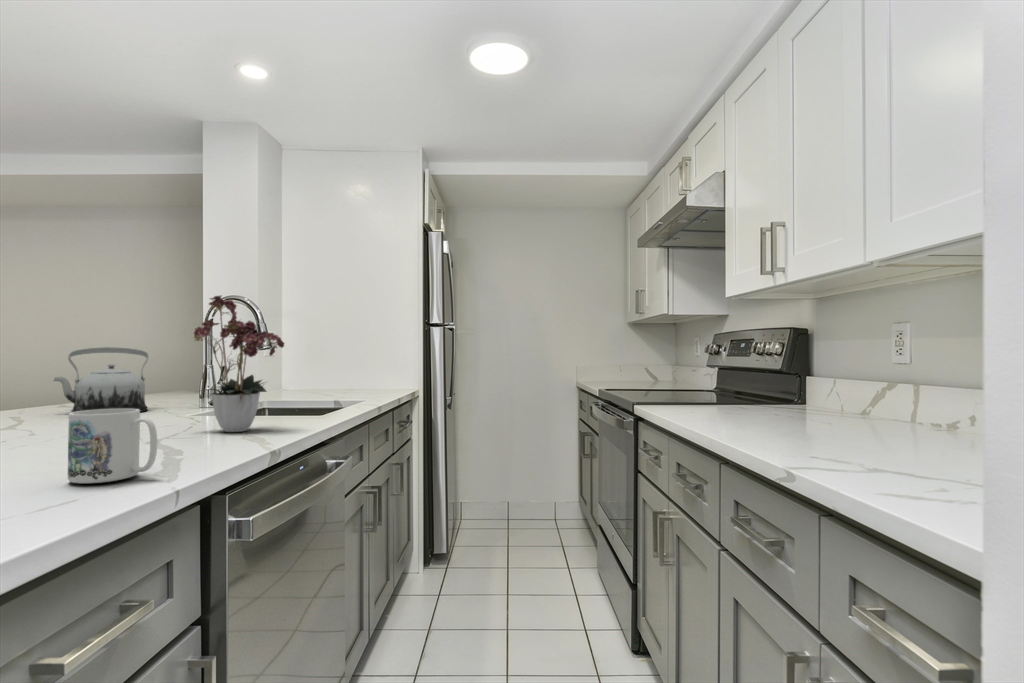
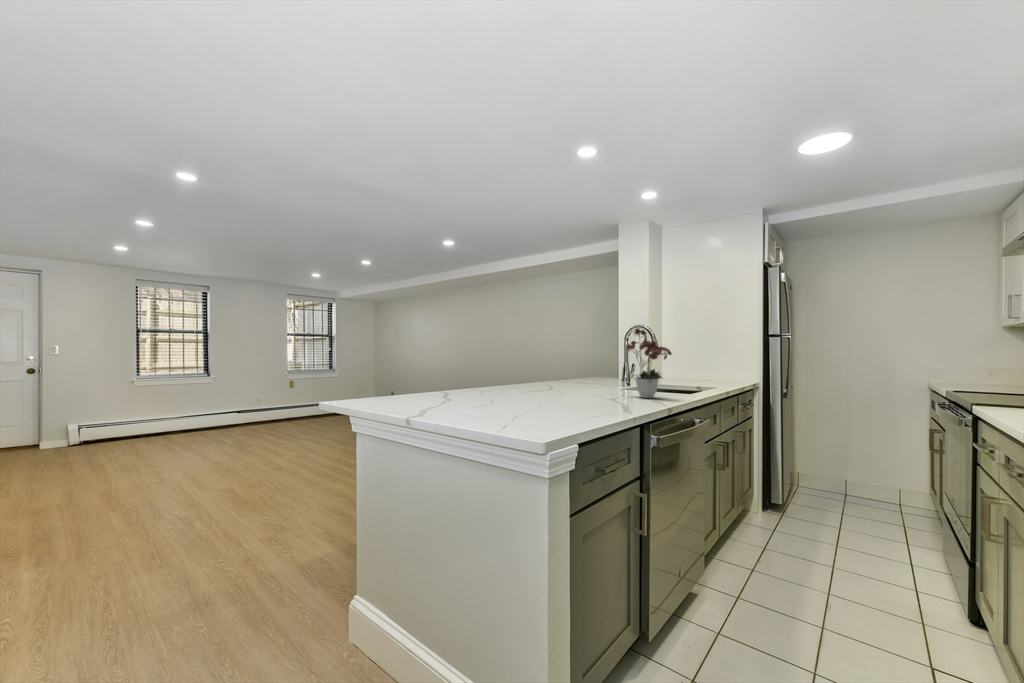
teapot: present [54,347,149,412] -> none [561,352,598,385]
mug: present [68,409,157,483] -> none [595,383,626,412]

